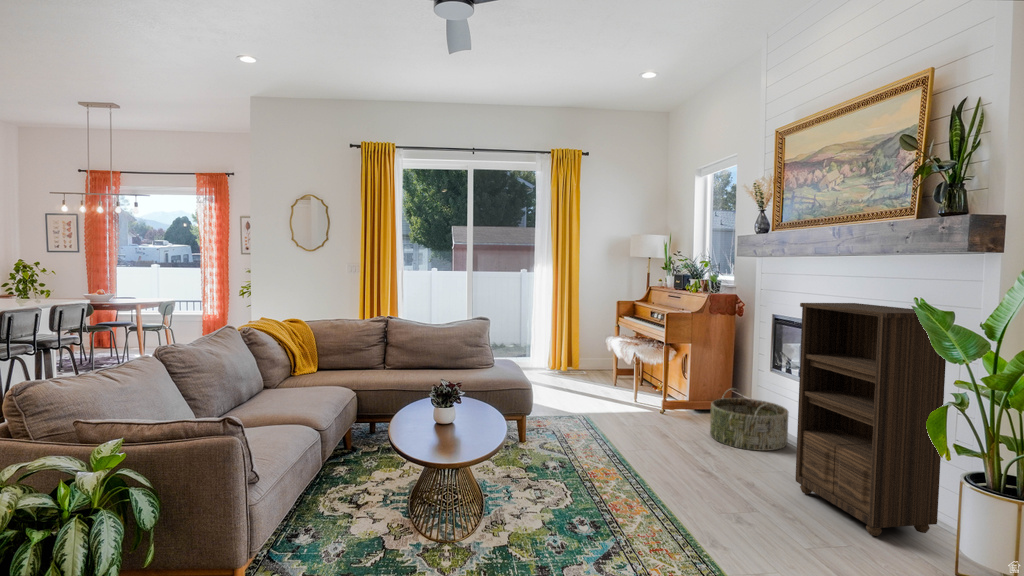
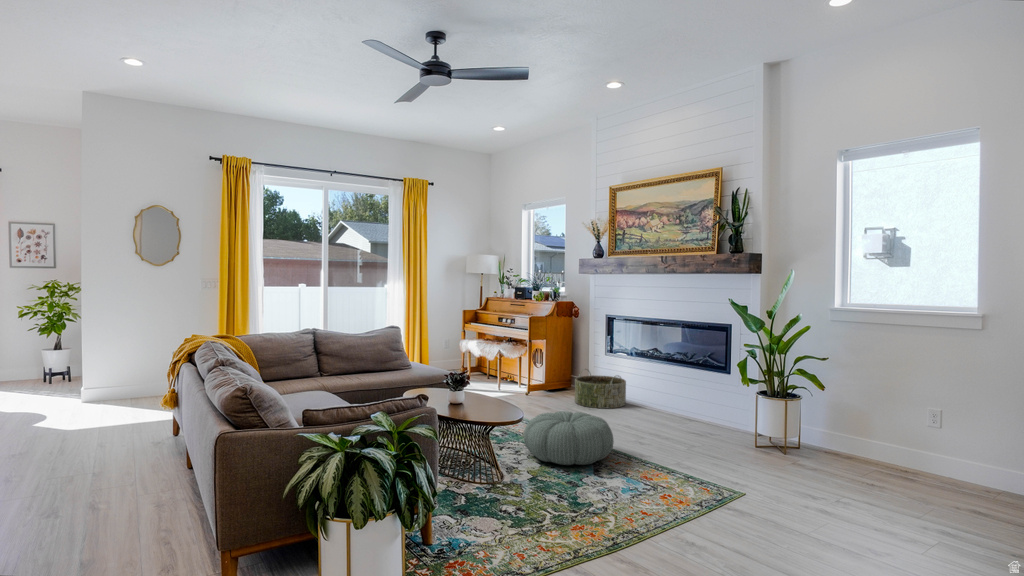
bookshelf: present [796,303,946,536] -> none [655,304,739,439]
pouf: none [536,449,665,539] -> present [524,411,614,465]

